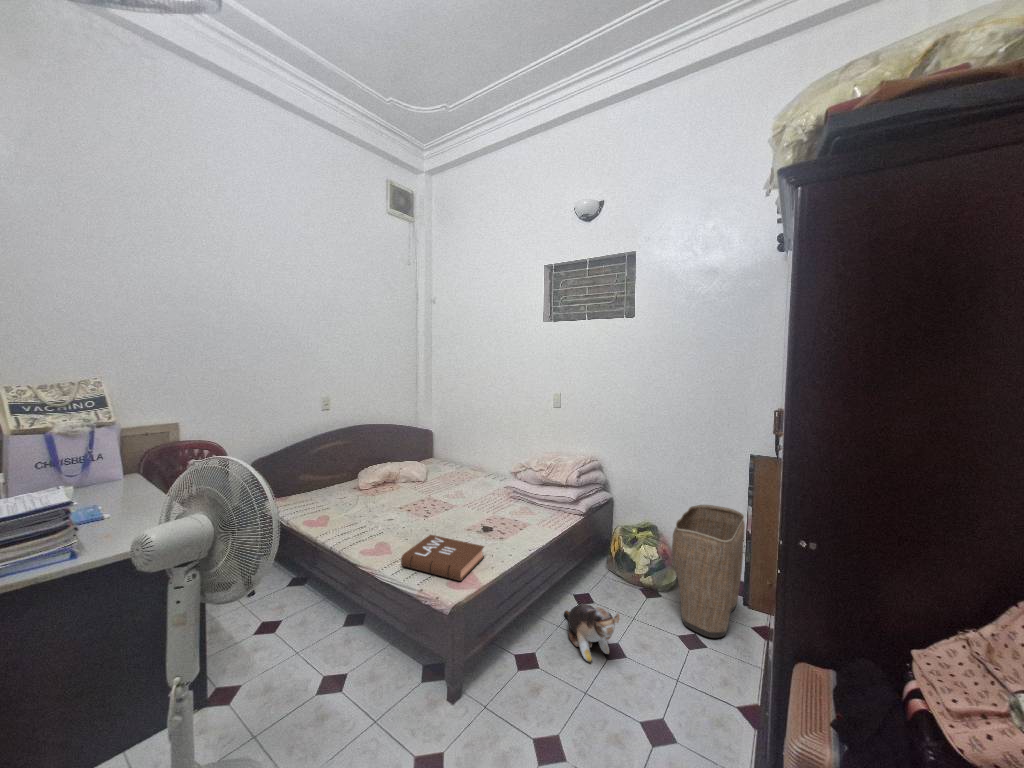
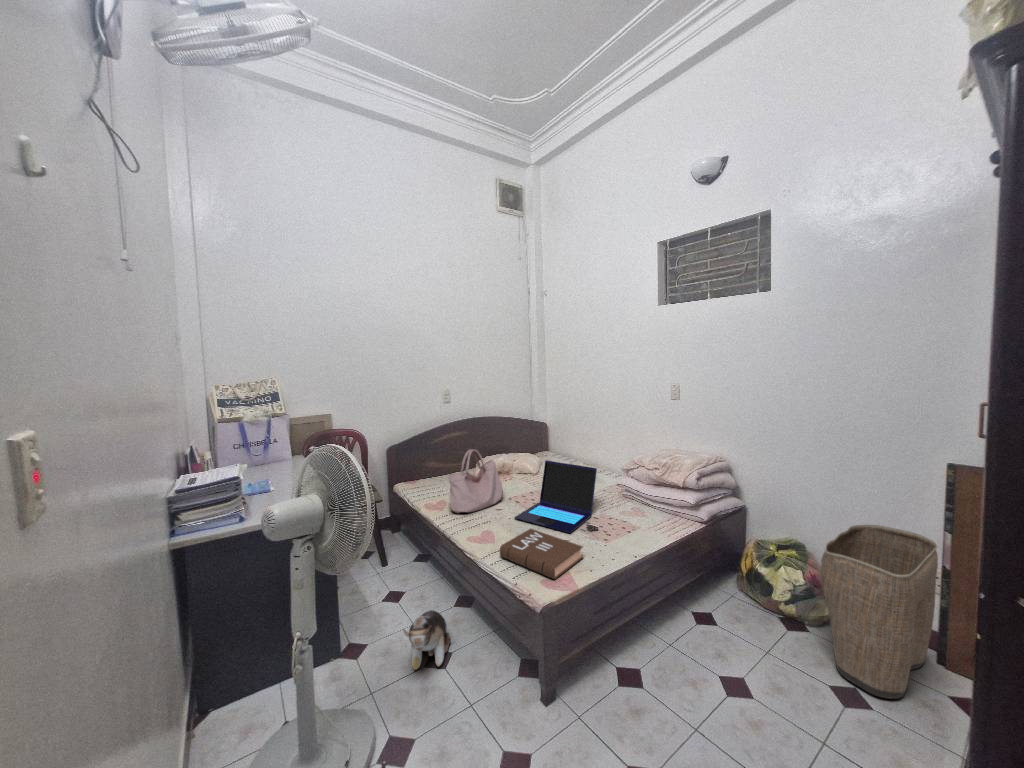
handbag: none [337,458,395,527] -> present [449,449,503,513]
laptop: none [410,466,491,535] -> present [515,460,597,533]
plush toy: present [564,604,620,662] -> present [403,610,450,670]

